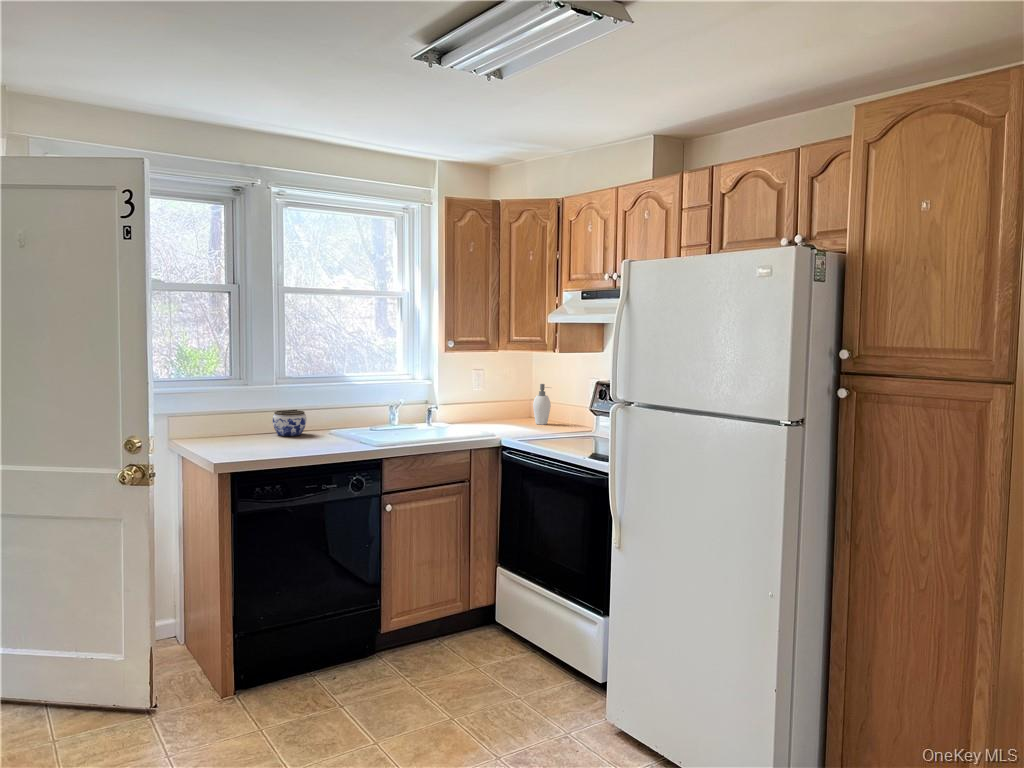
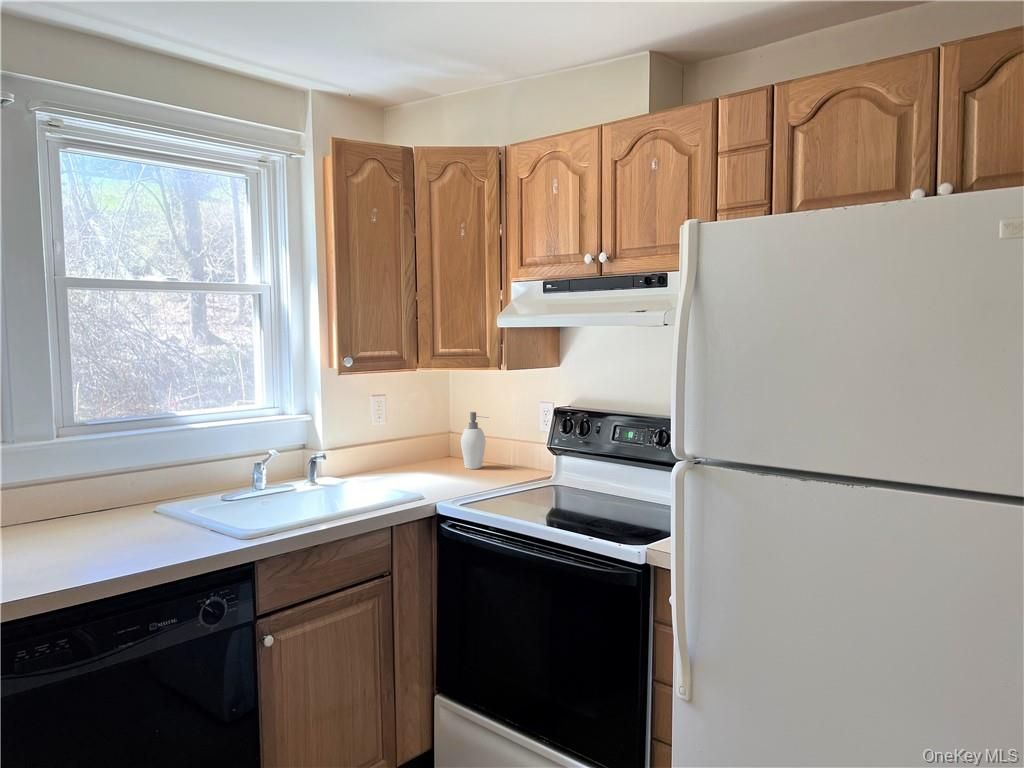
jar: present [273,410,306,436] -> none [49,482,112,531]

